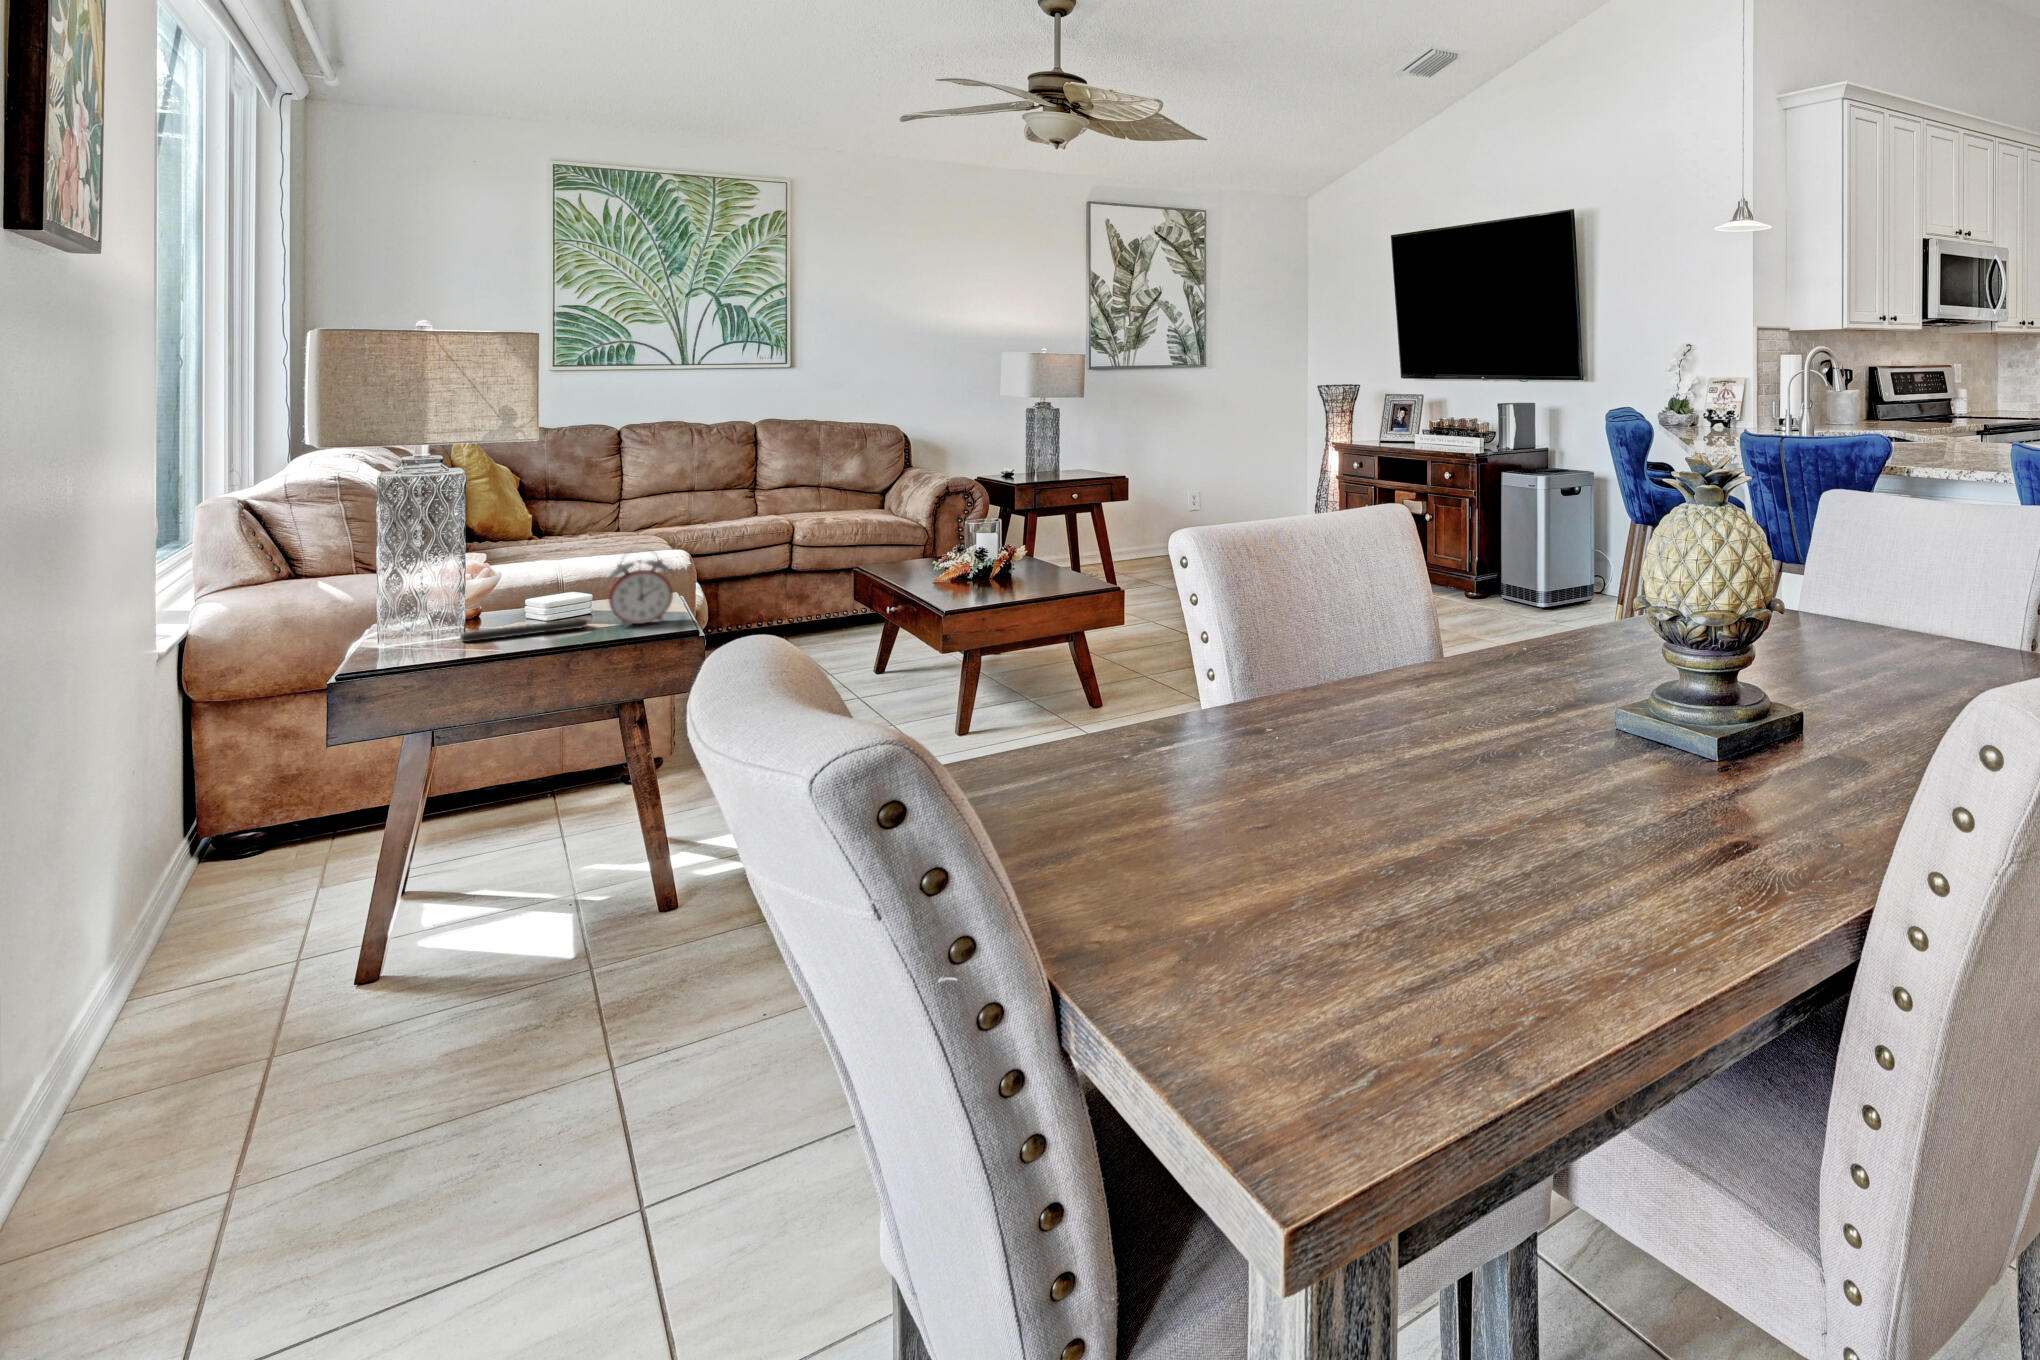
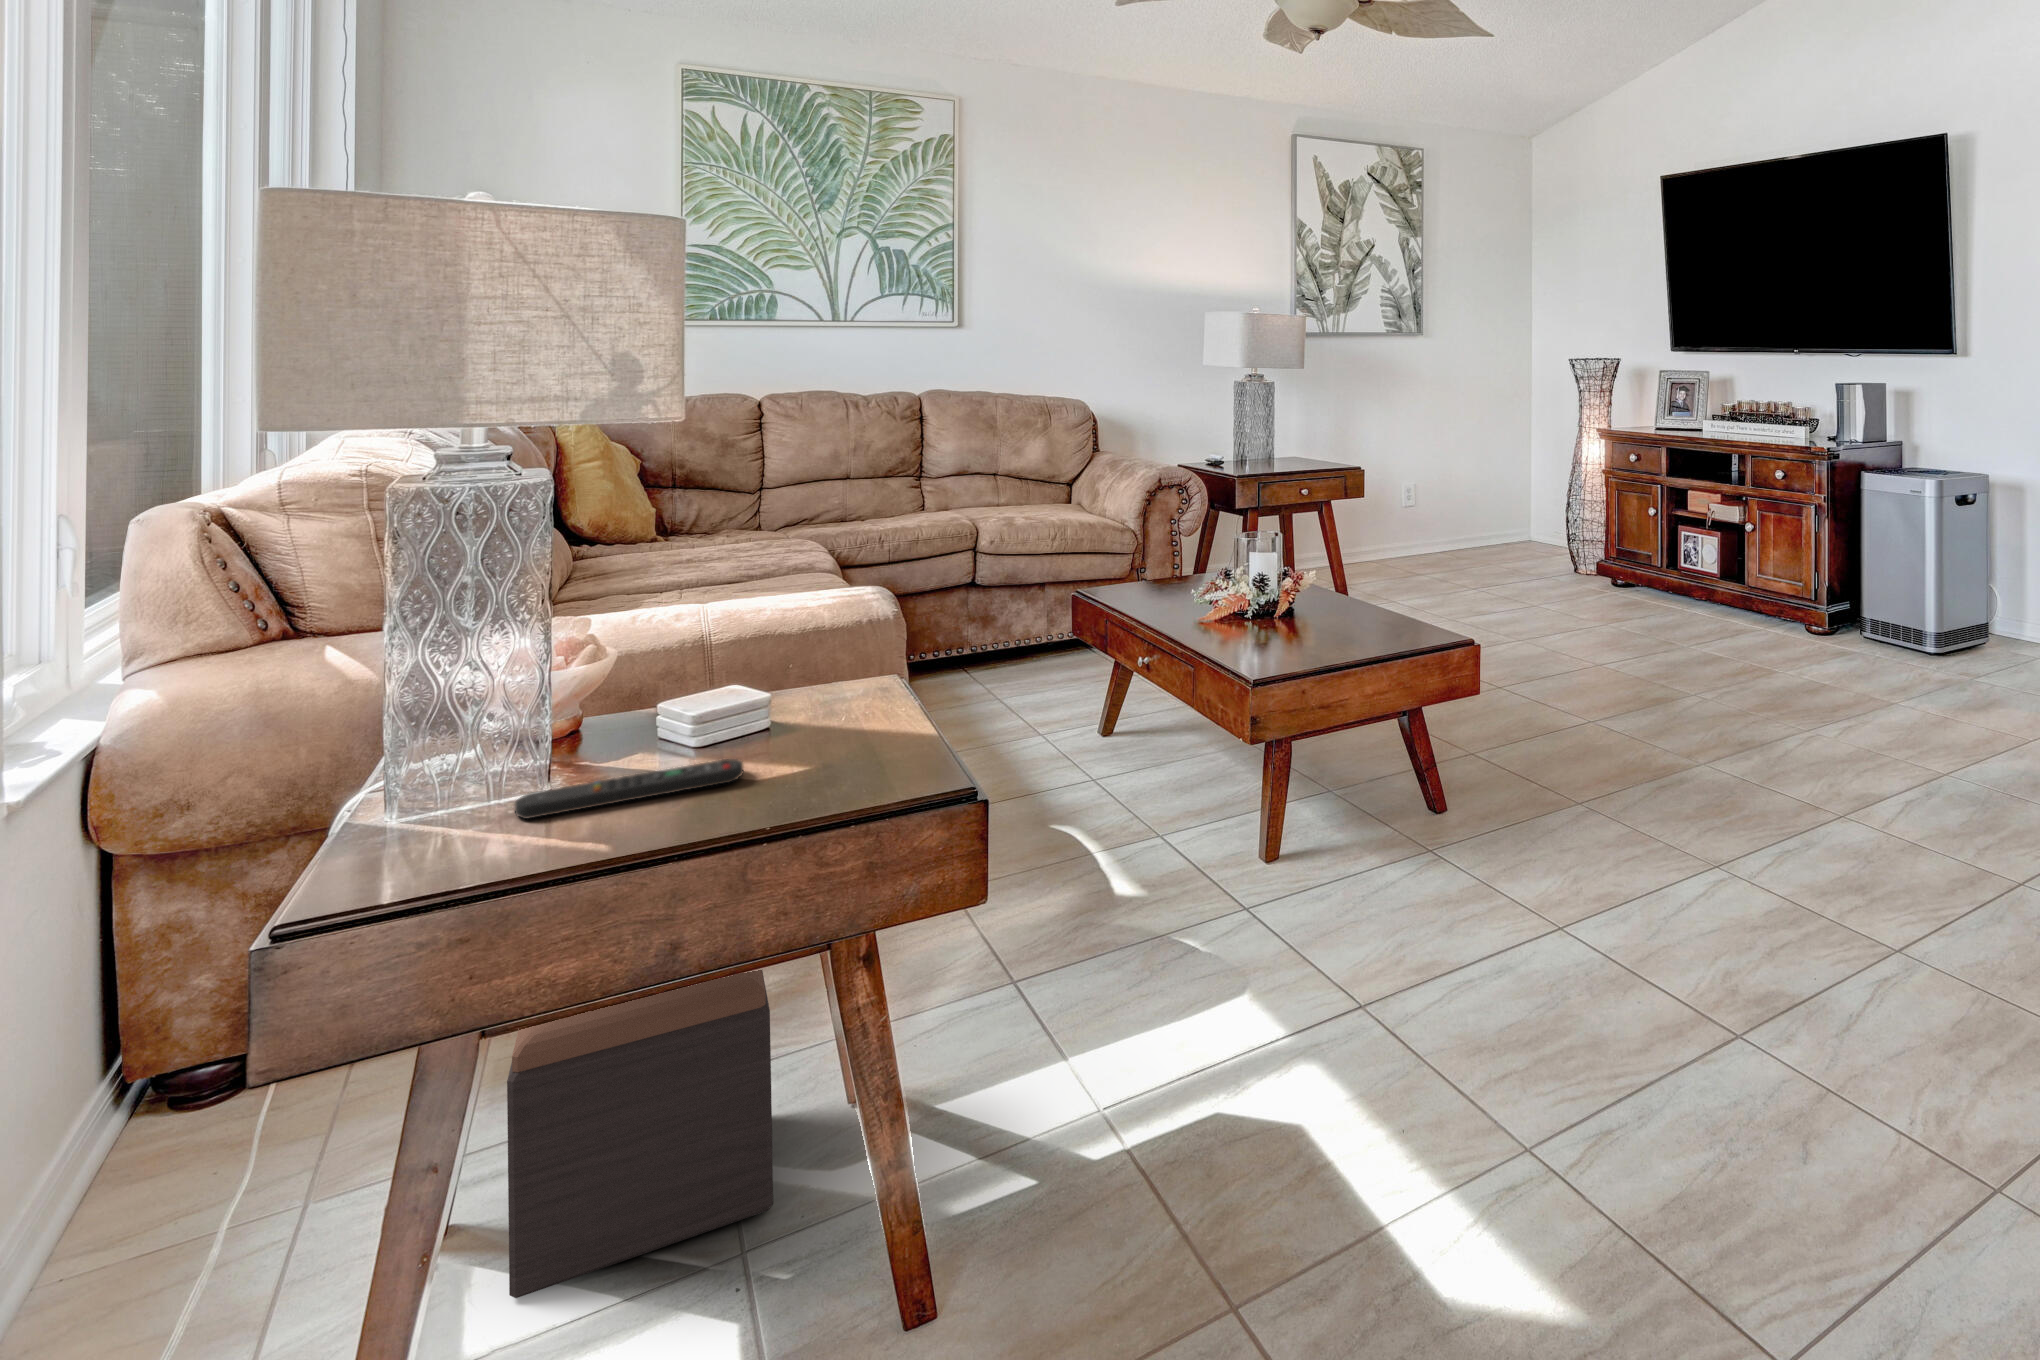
alarm clock: present [608,548,673,626] -> none [779,630,891,779]
footstool: none [454,730,606,905] -> present [507,970,773,1298]

